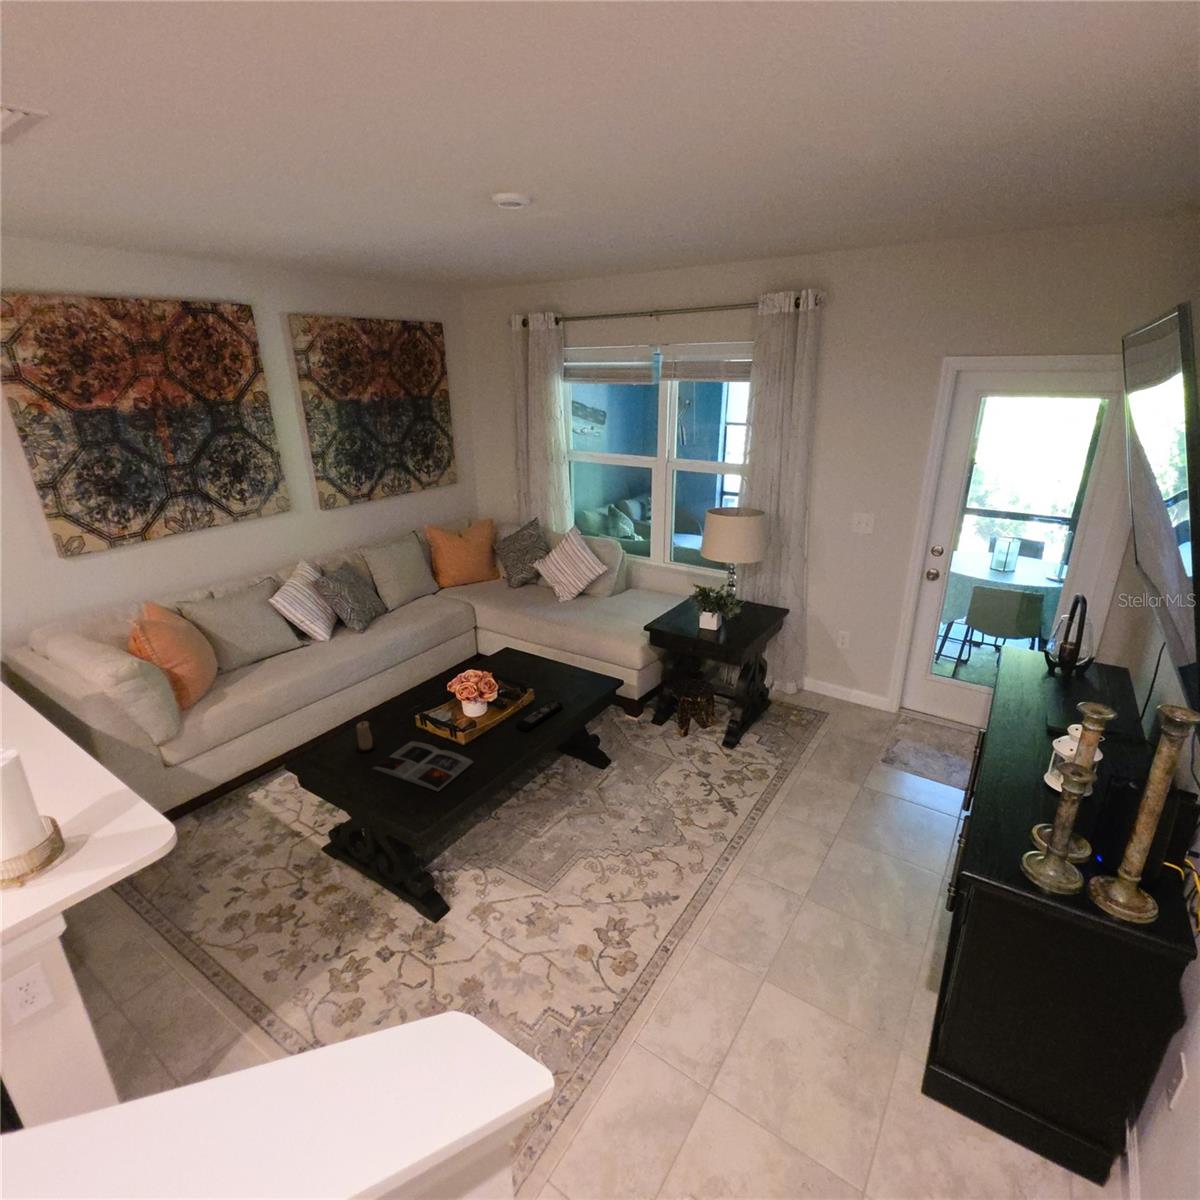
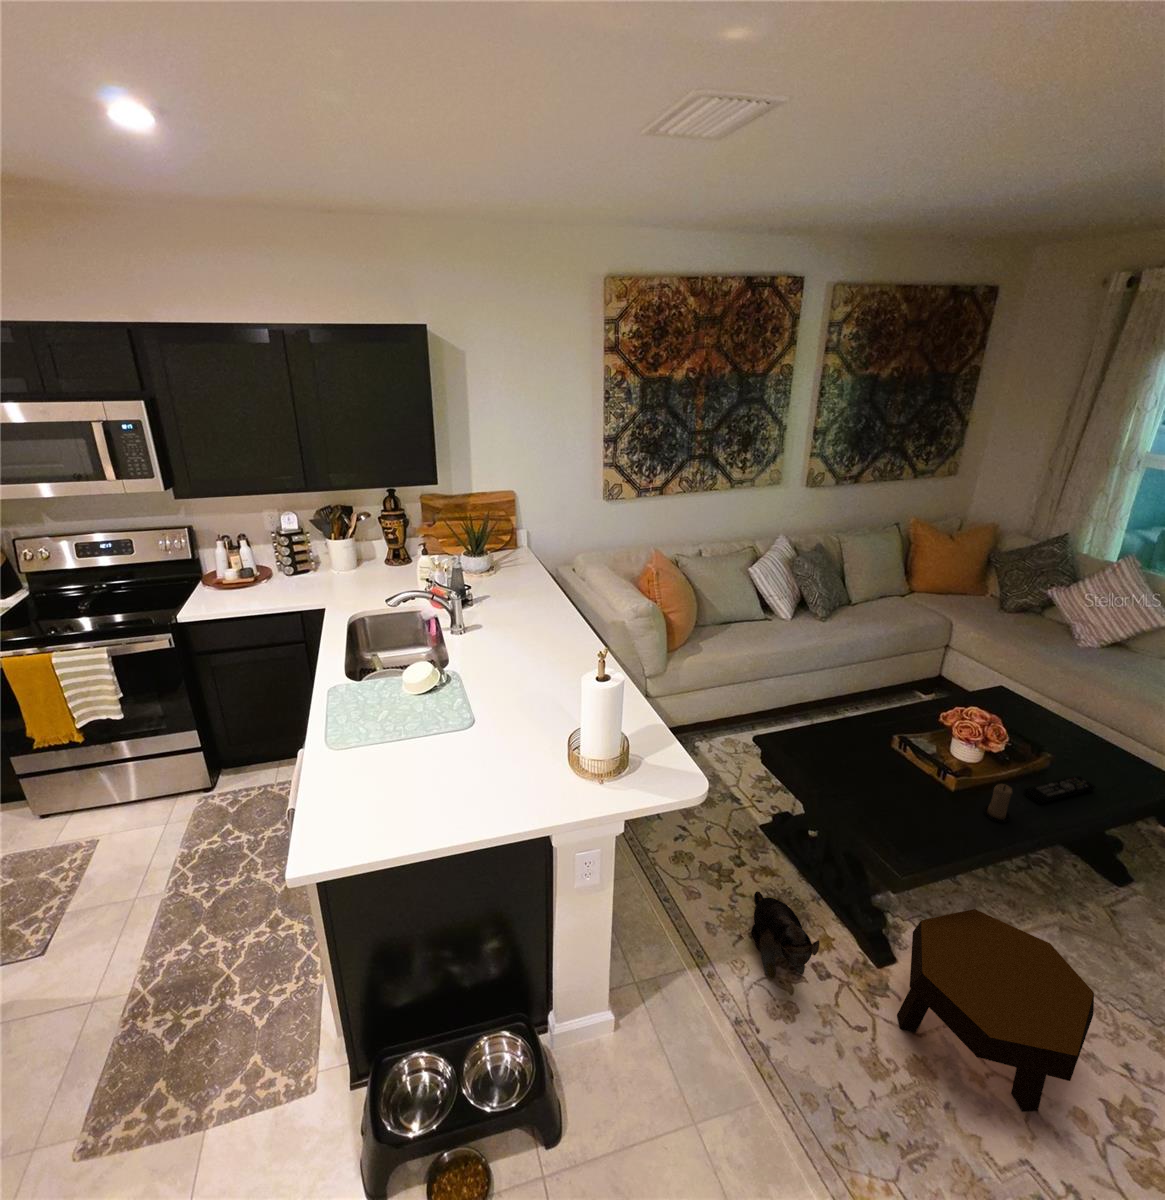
candle: present [356,721,376,753] -> present [984,784,1012,823]
magazine: present [374,742,473,791] -> none [844,761,968,836]
footstool: none [445,833,573,970] -> present [897,909,1094,1111]
plush toy: none [311,910,367,987] -> present [751,891,819,979]

